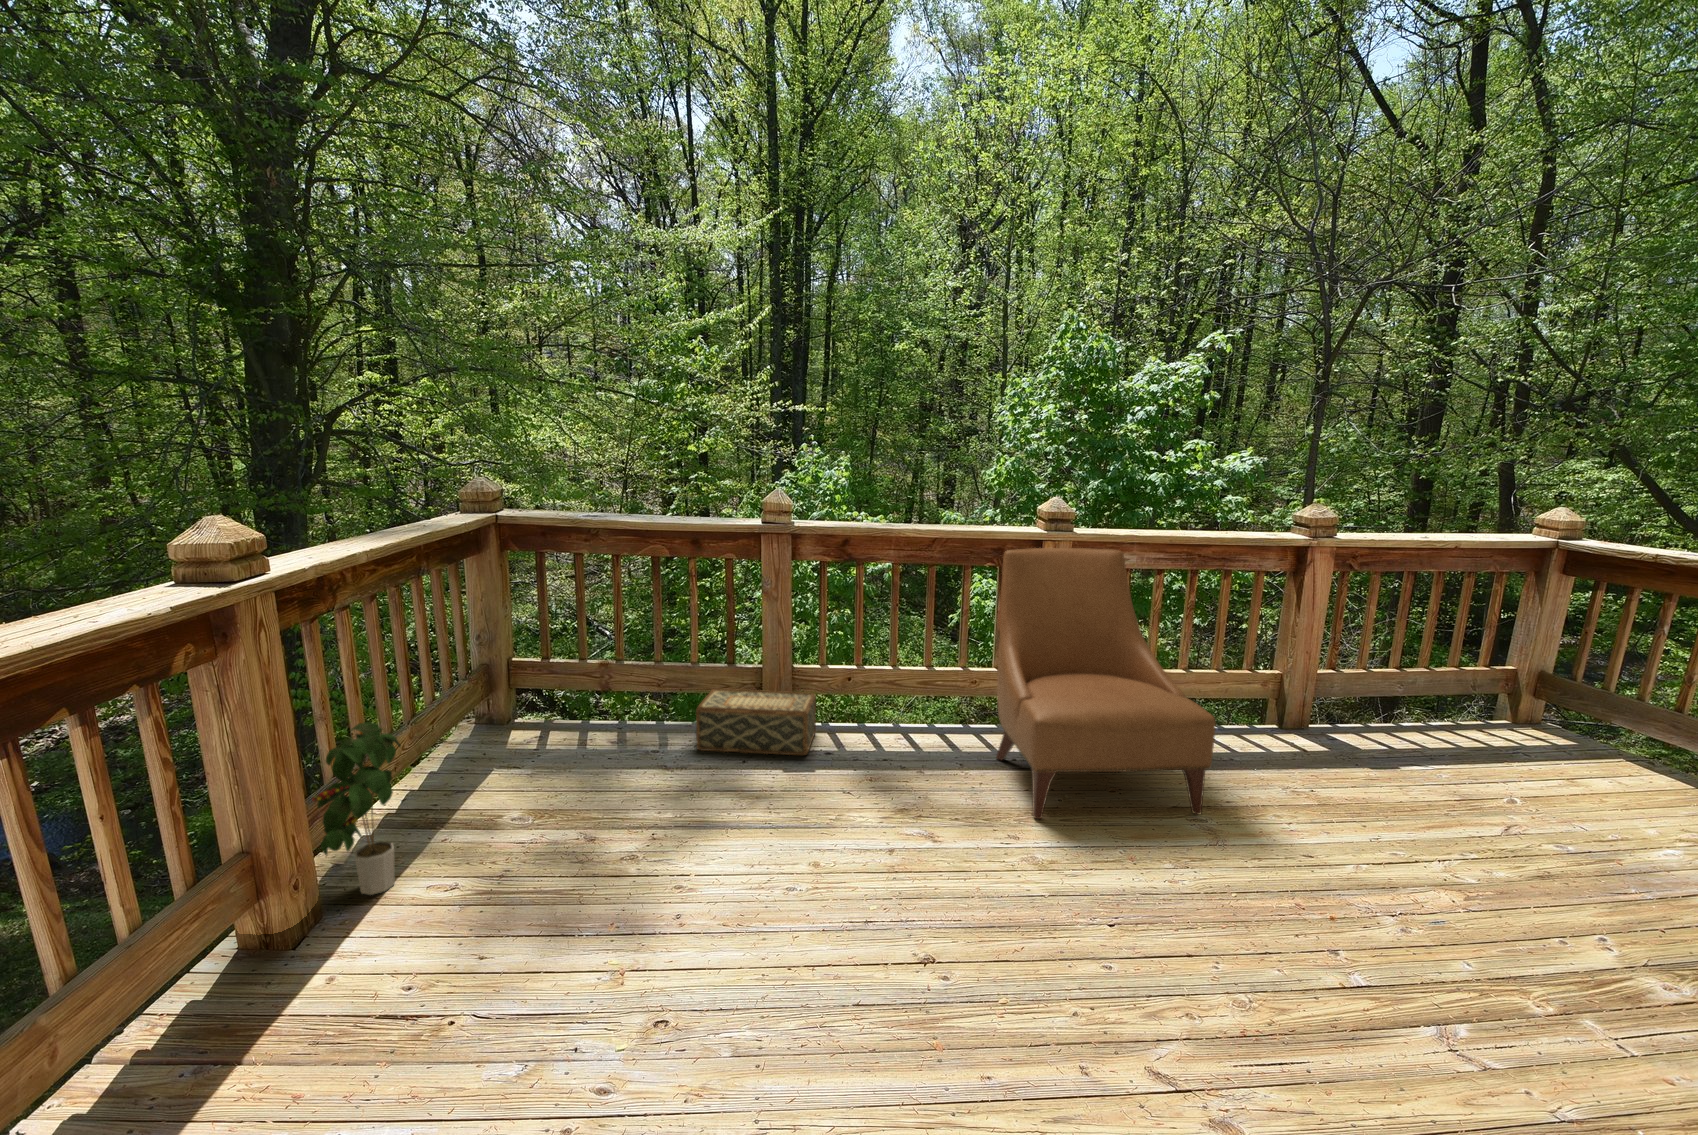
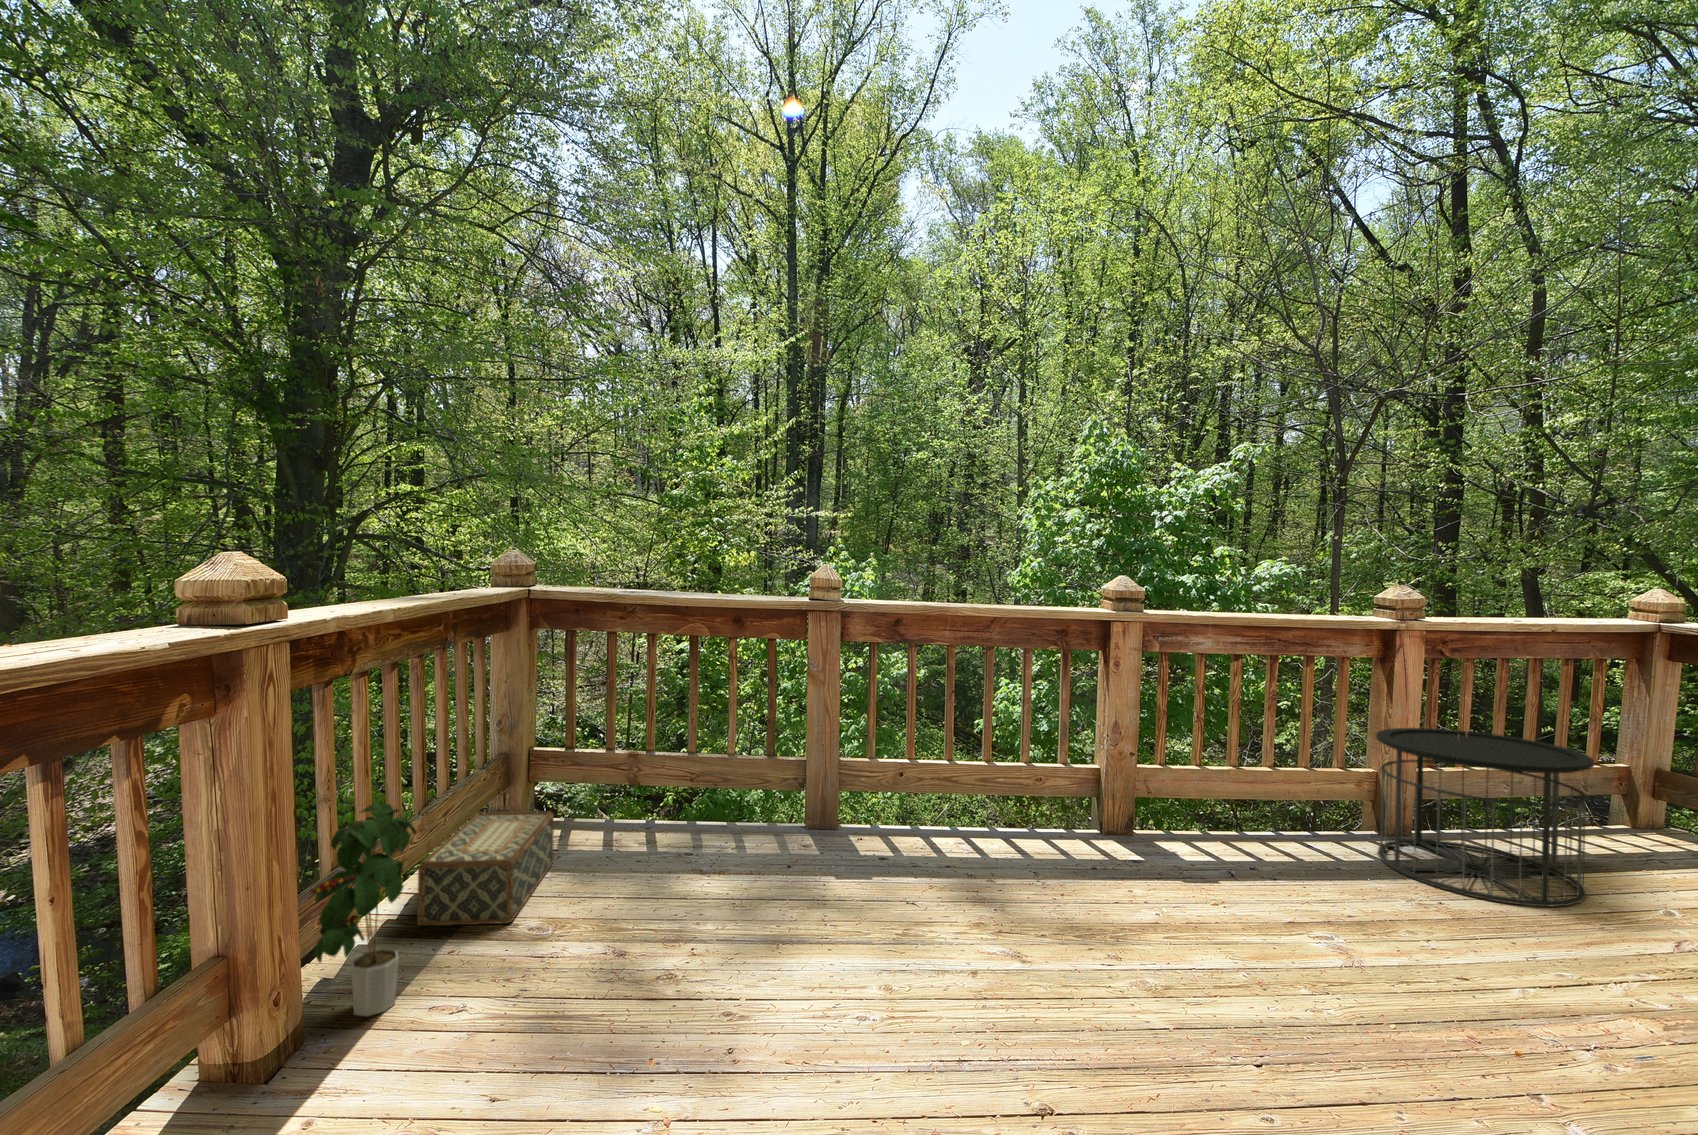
chair: present [996,548,1216,819] -> none [1072,630,1337,931]
side table: none [1273,635,1464,795] -> present [1376,728,1594,907]
woven basket: present [696,689,816,755] -> present [417,812,554,926]

